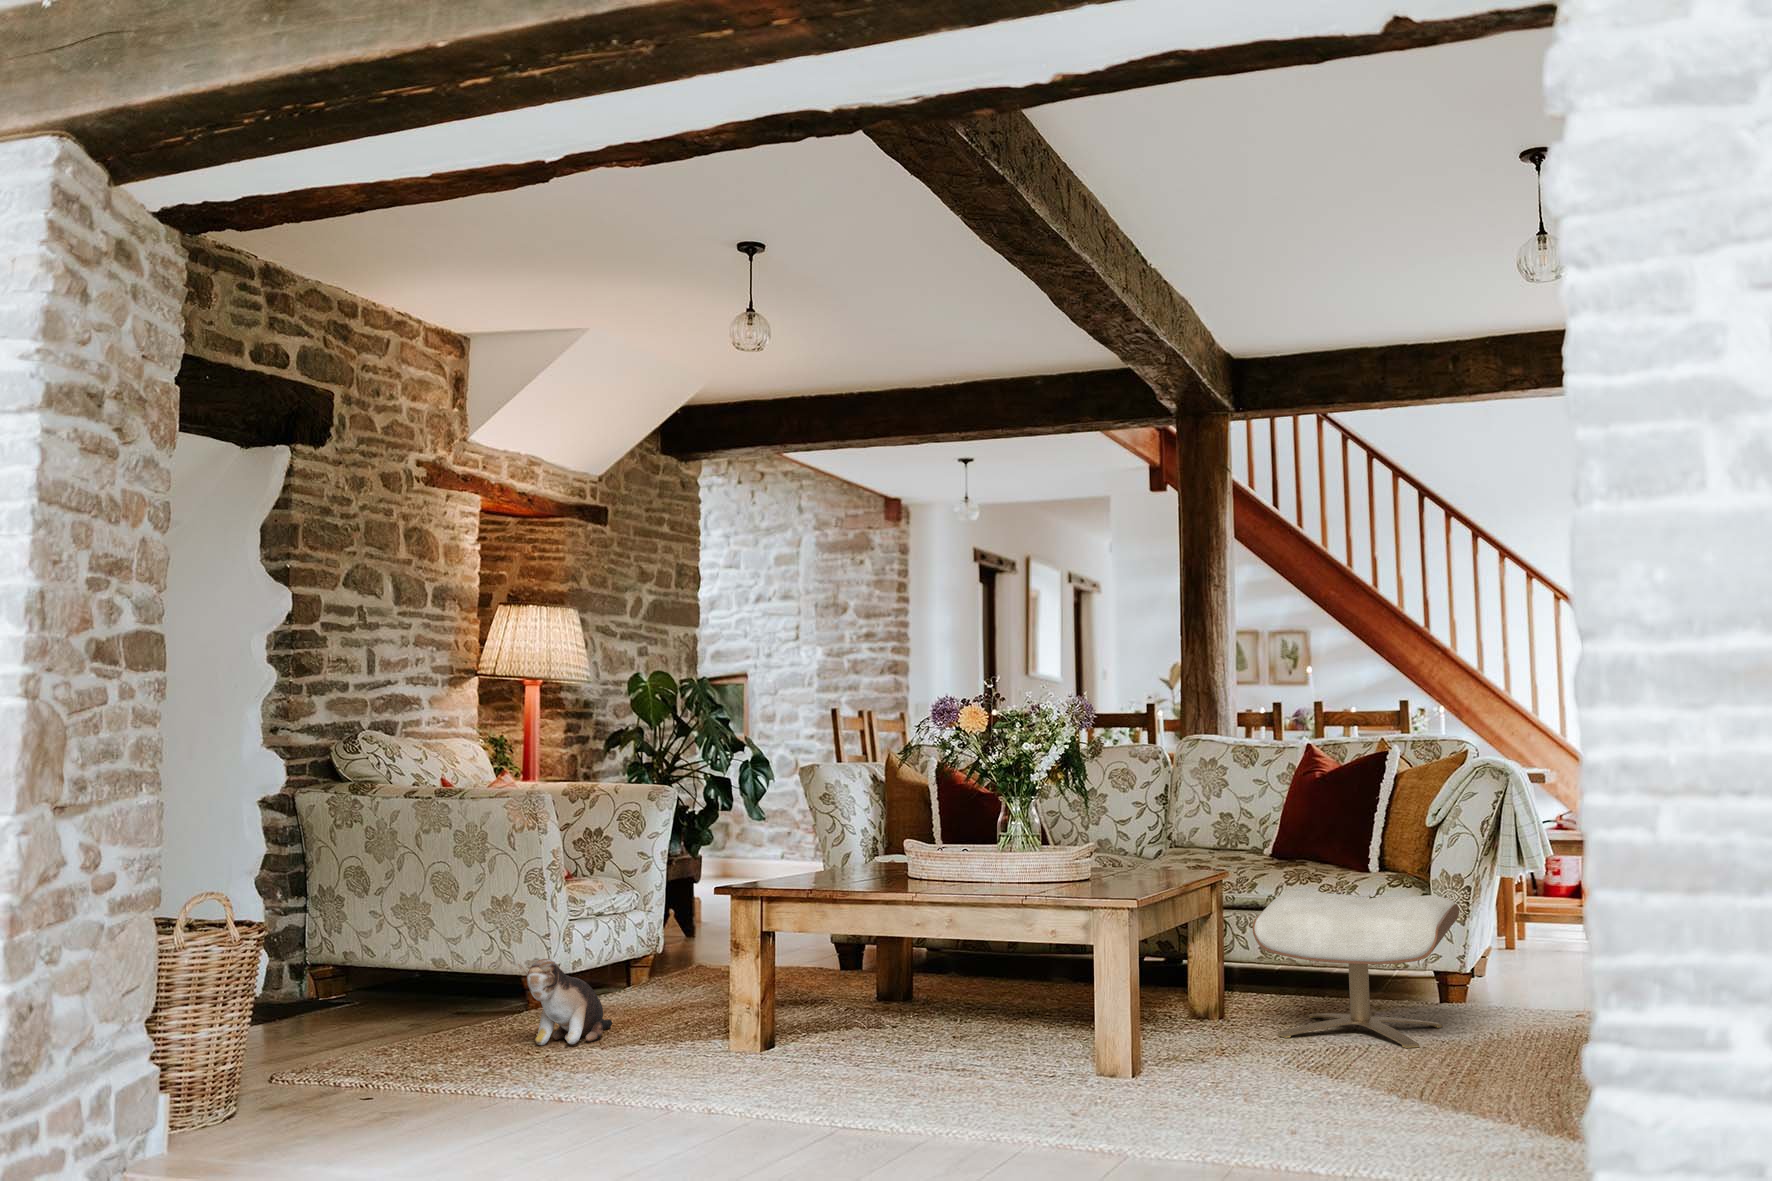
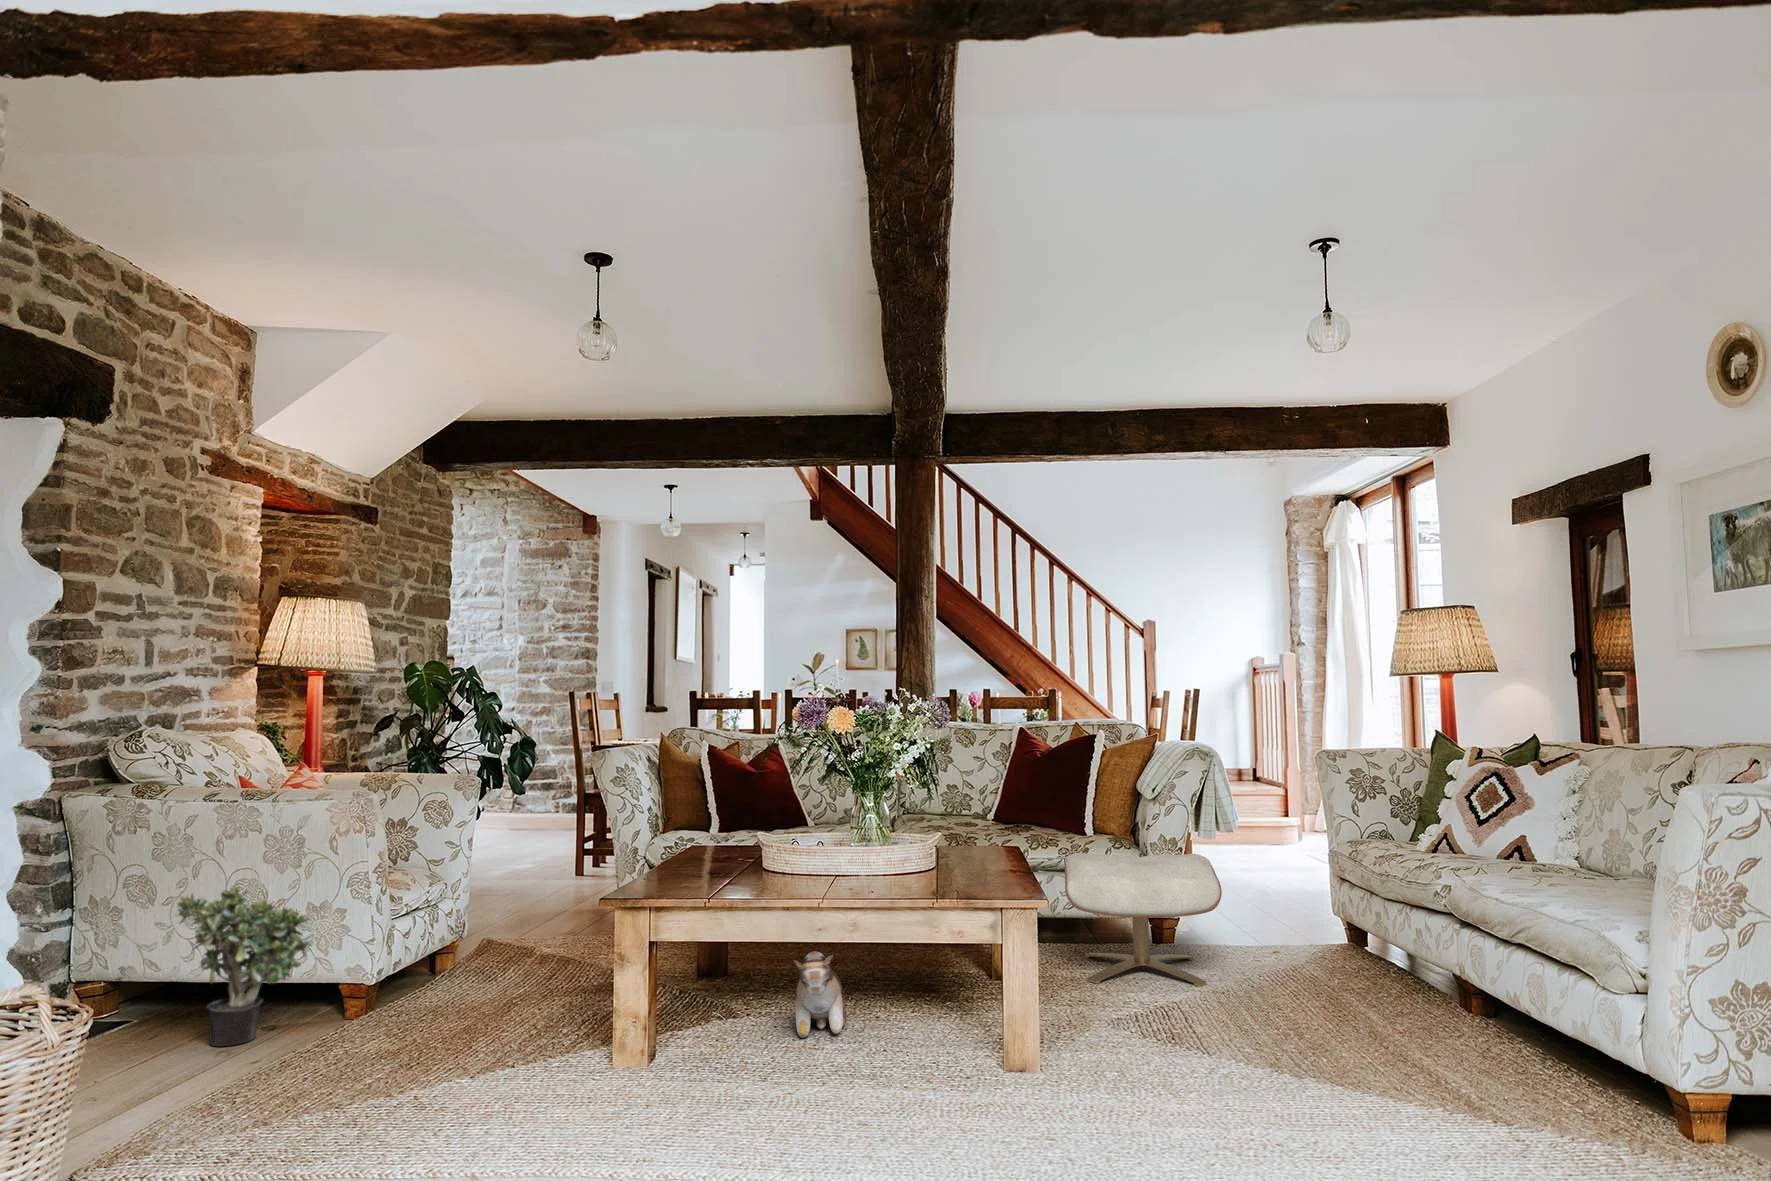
potted plant: none [369,875,487,1019] -> present [173,887,314,1046]
plush toy: present [518,959,612,1045] -> present [793,951,847,1037]

